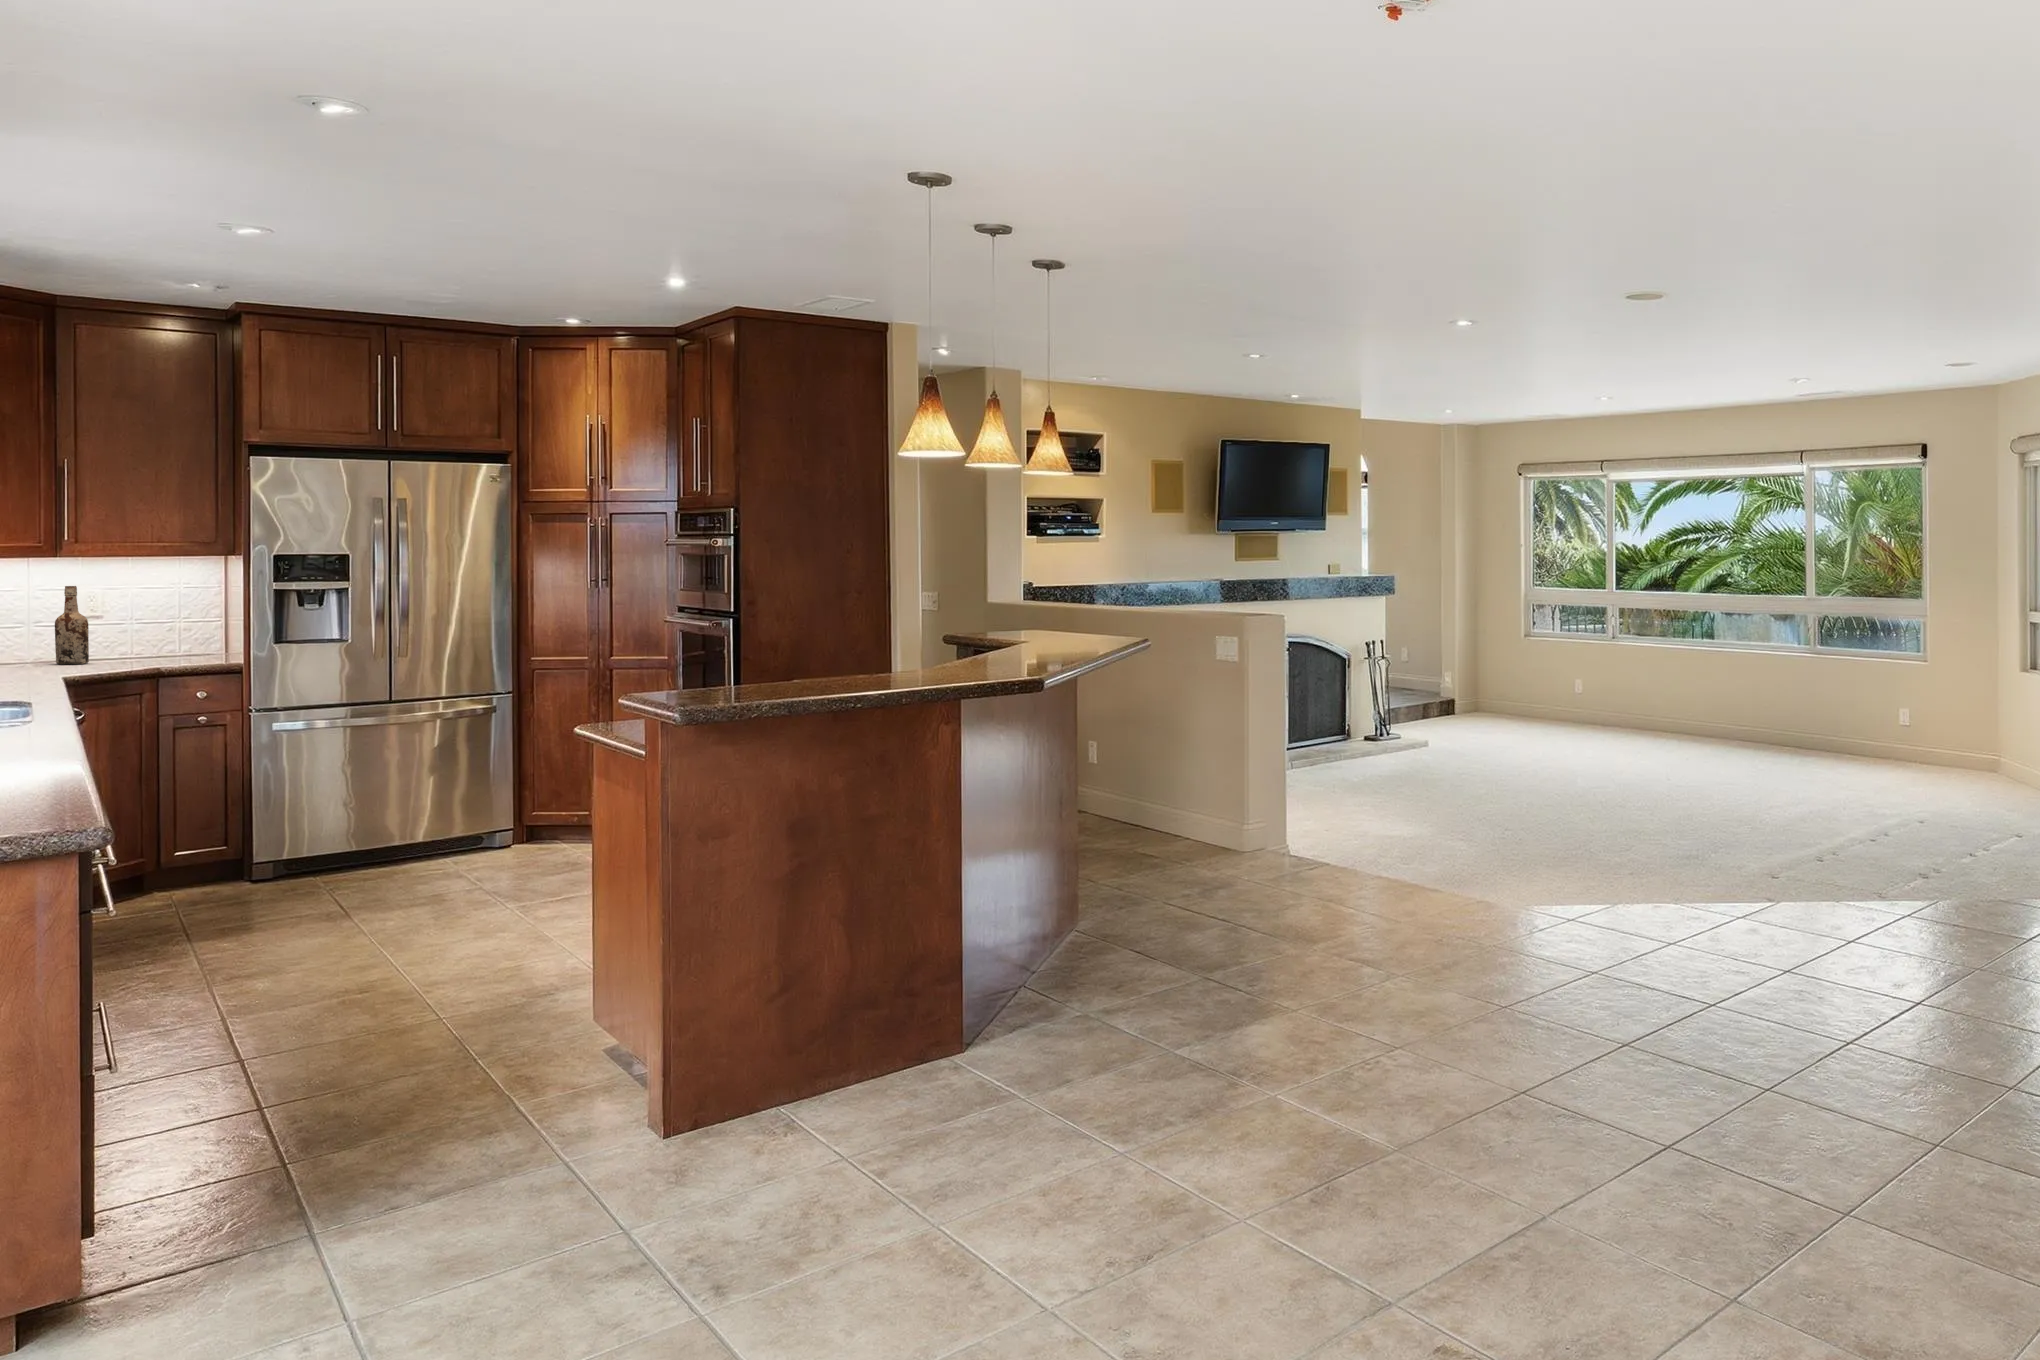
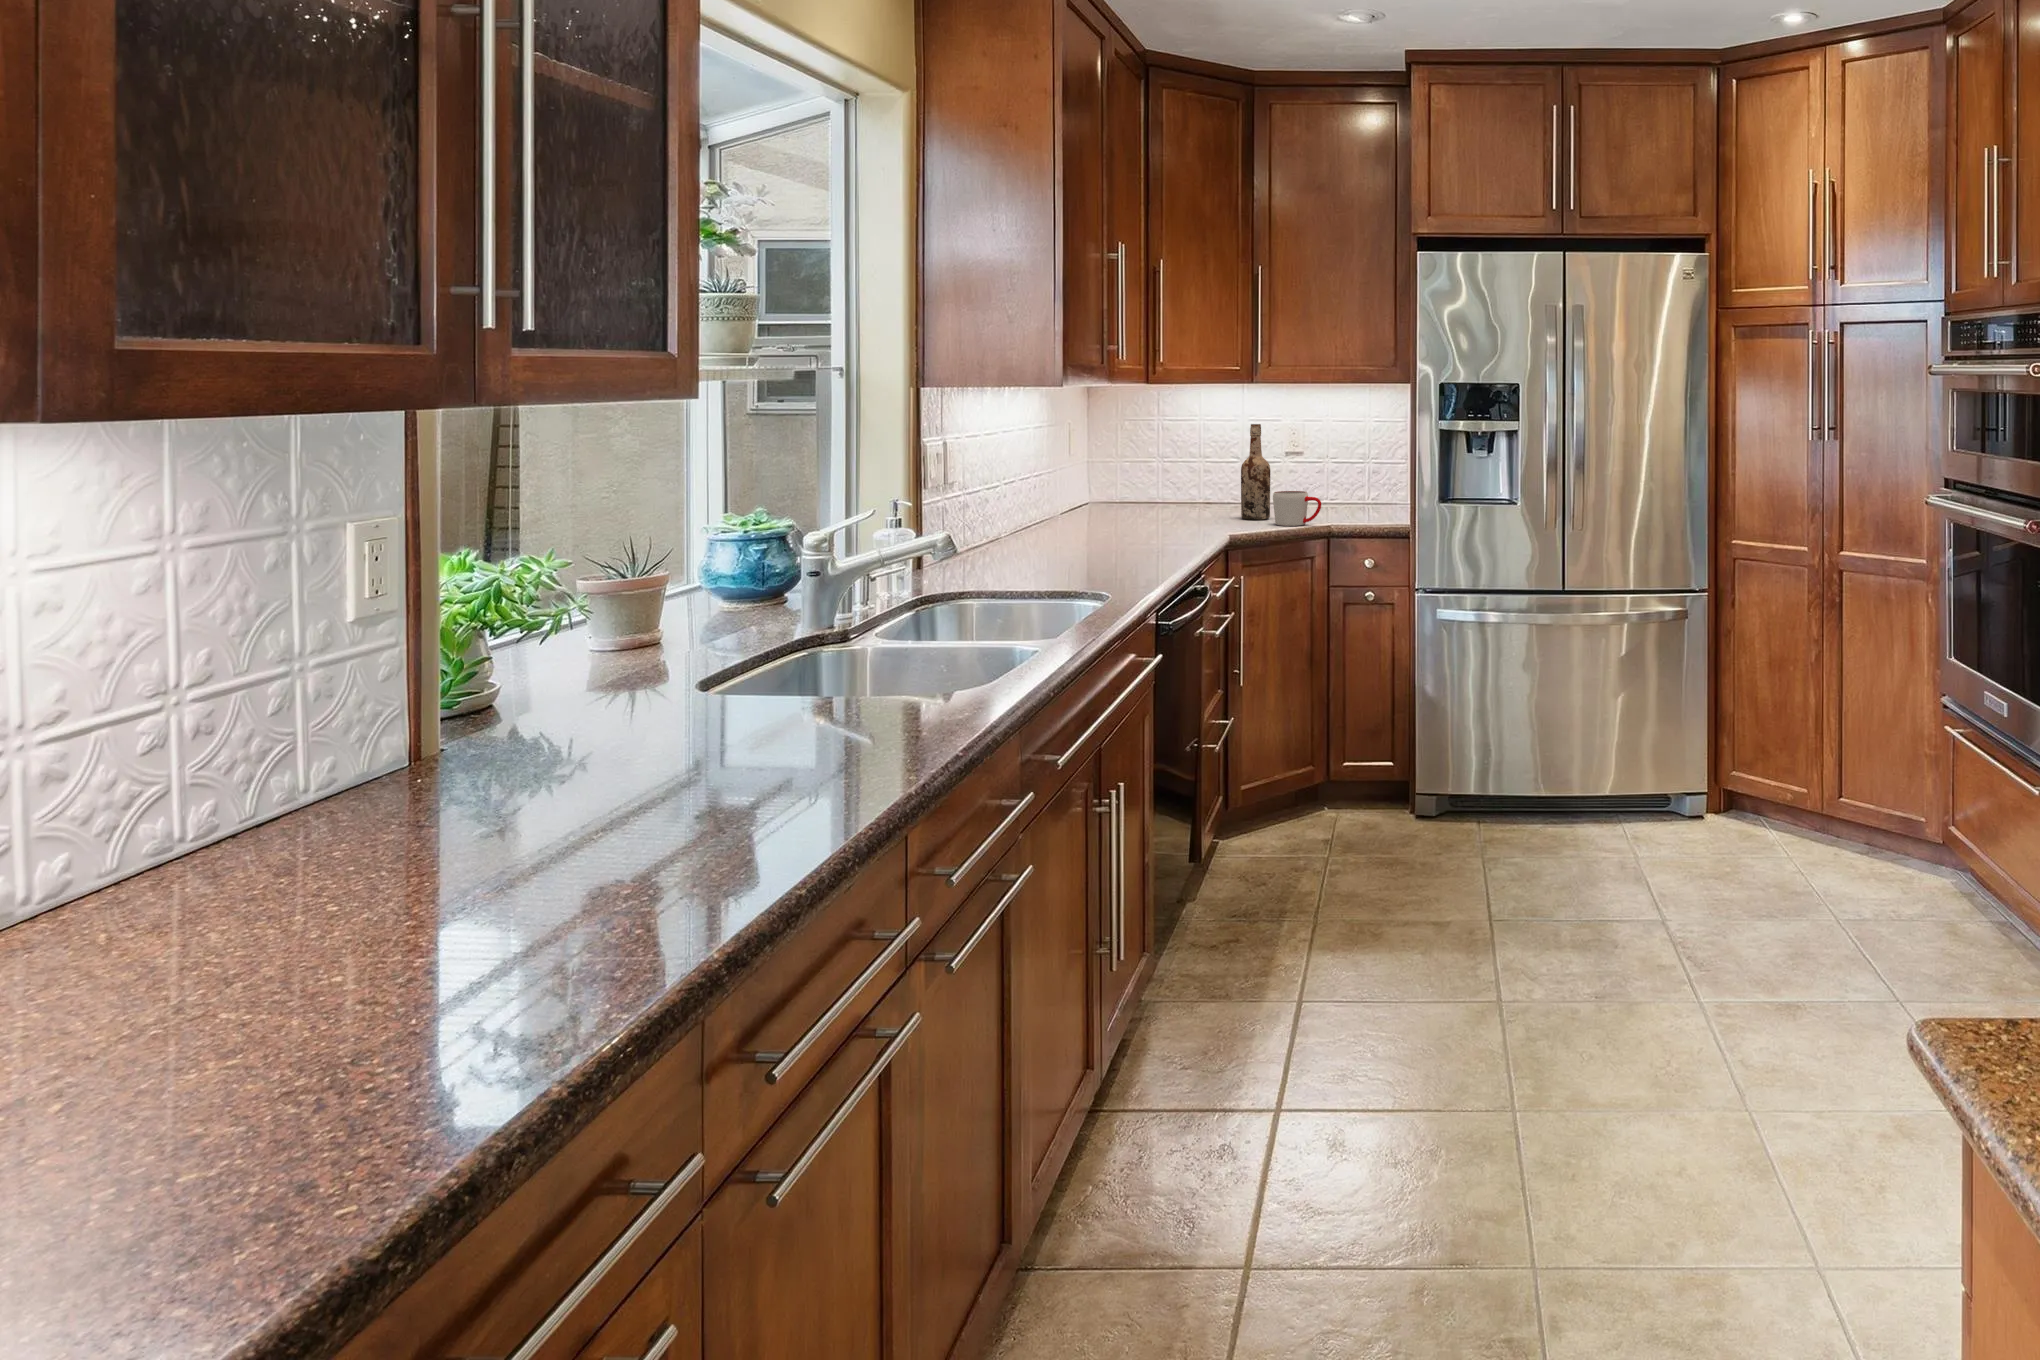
mug: none [99,639,154,666] -> present [1273,491,1321,526]

